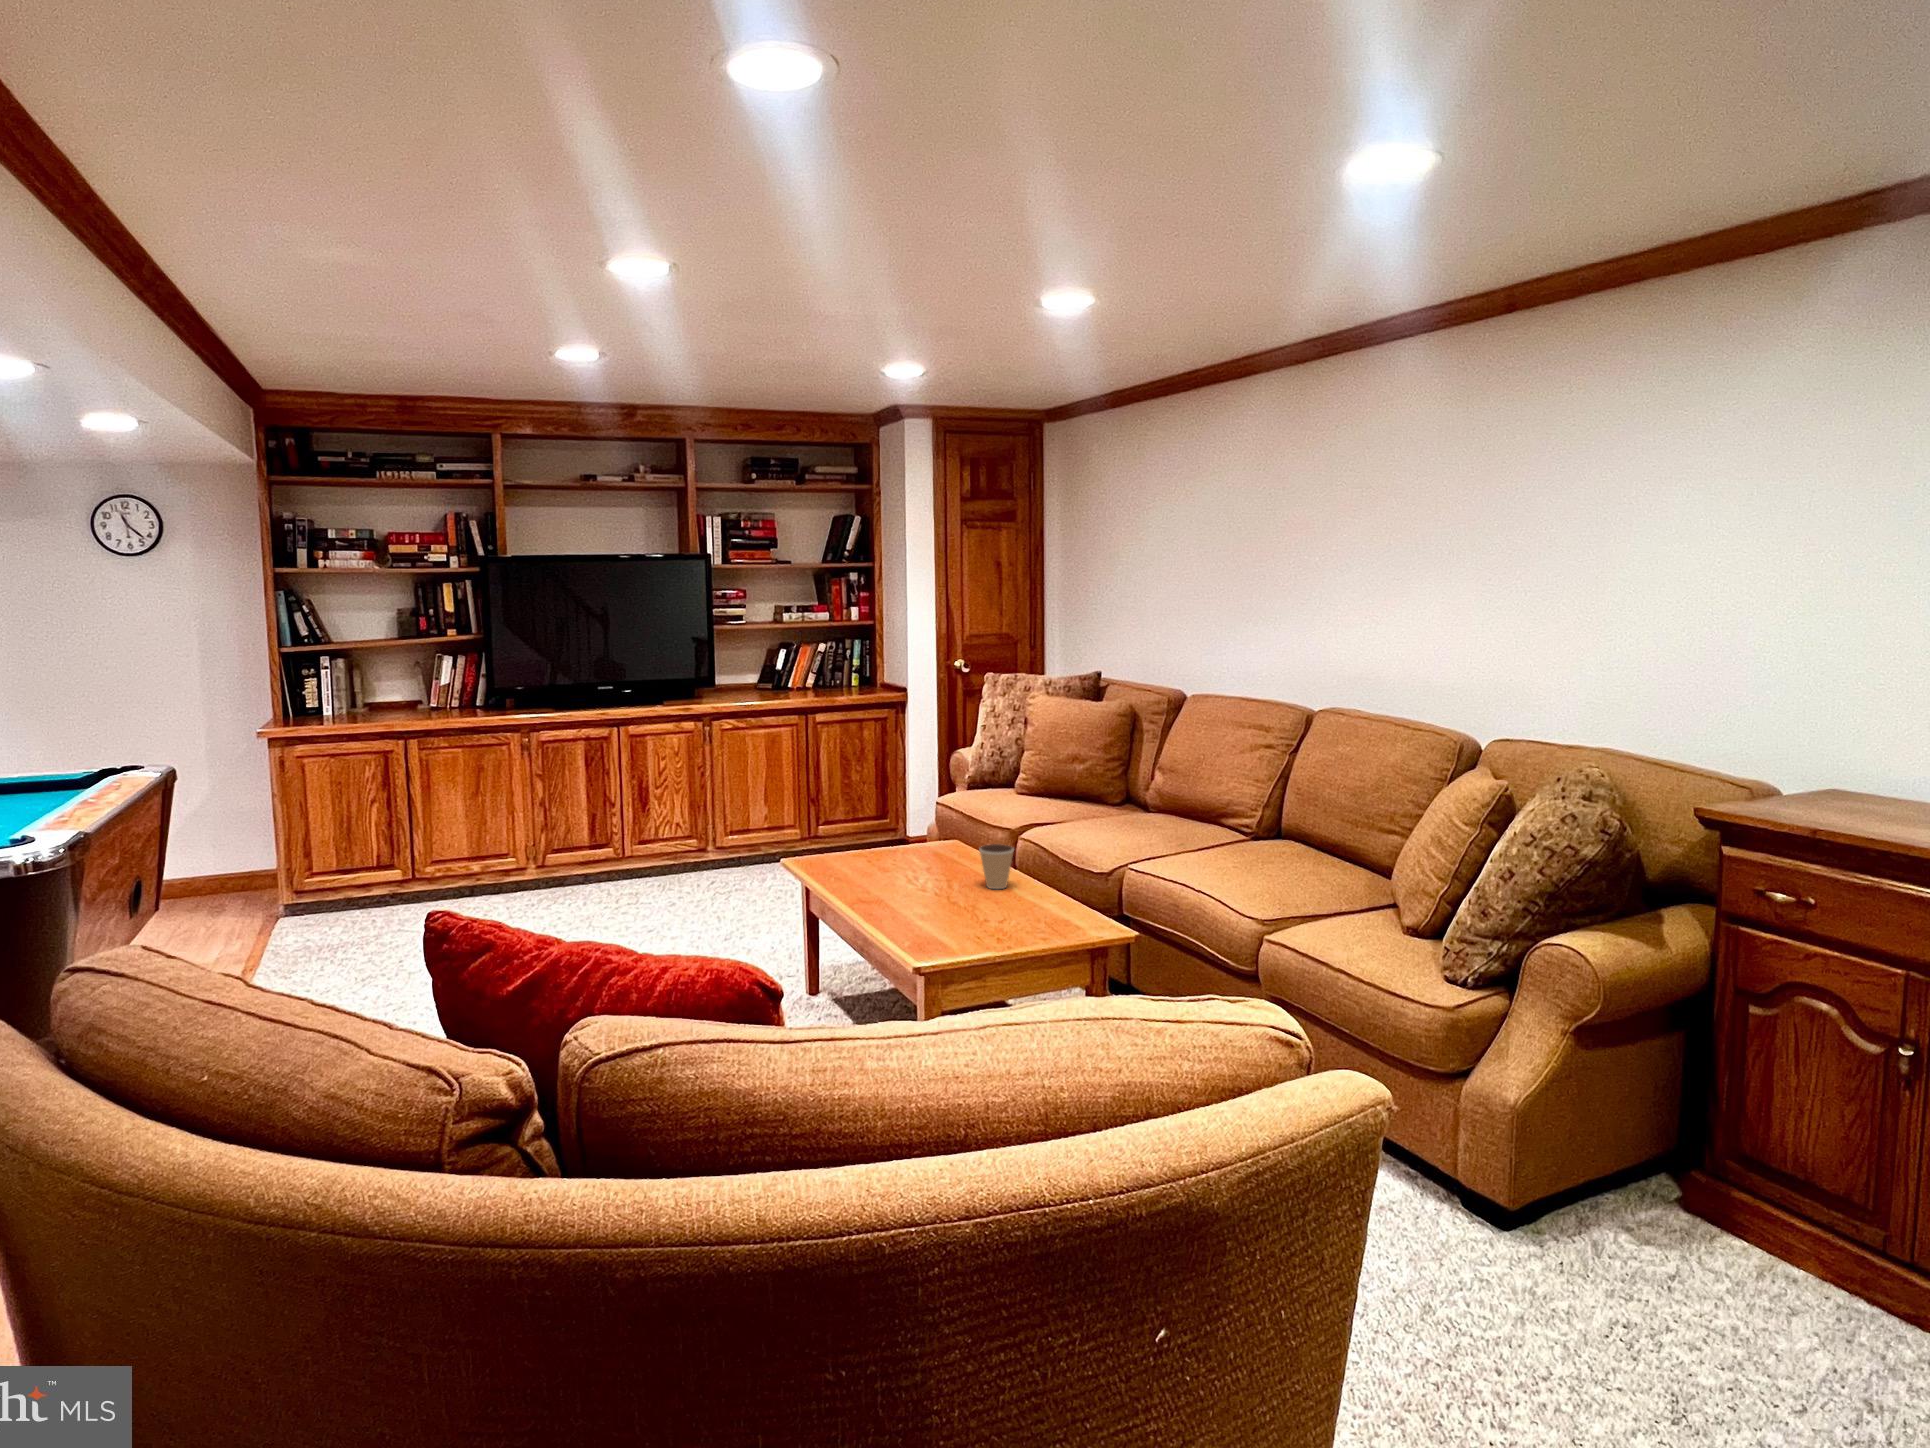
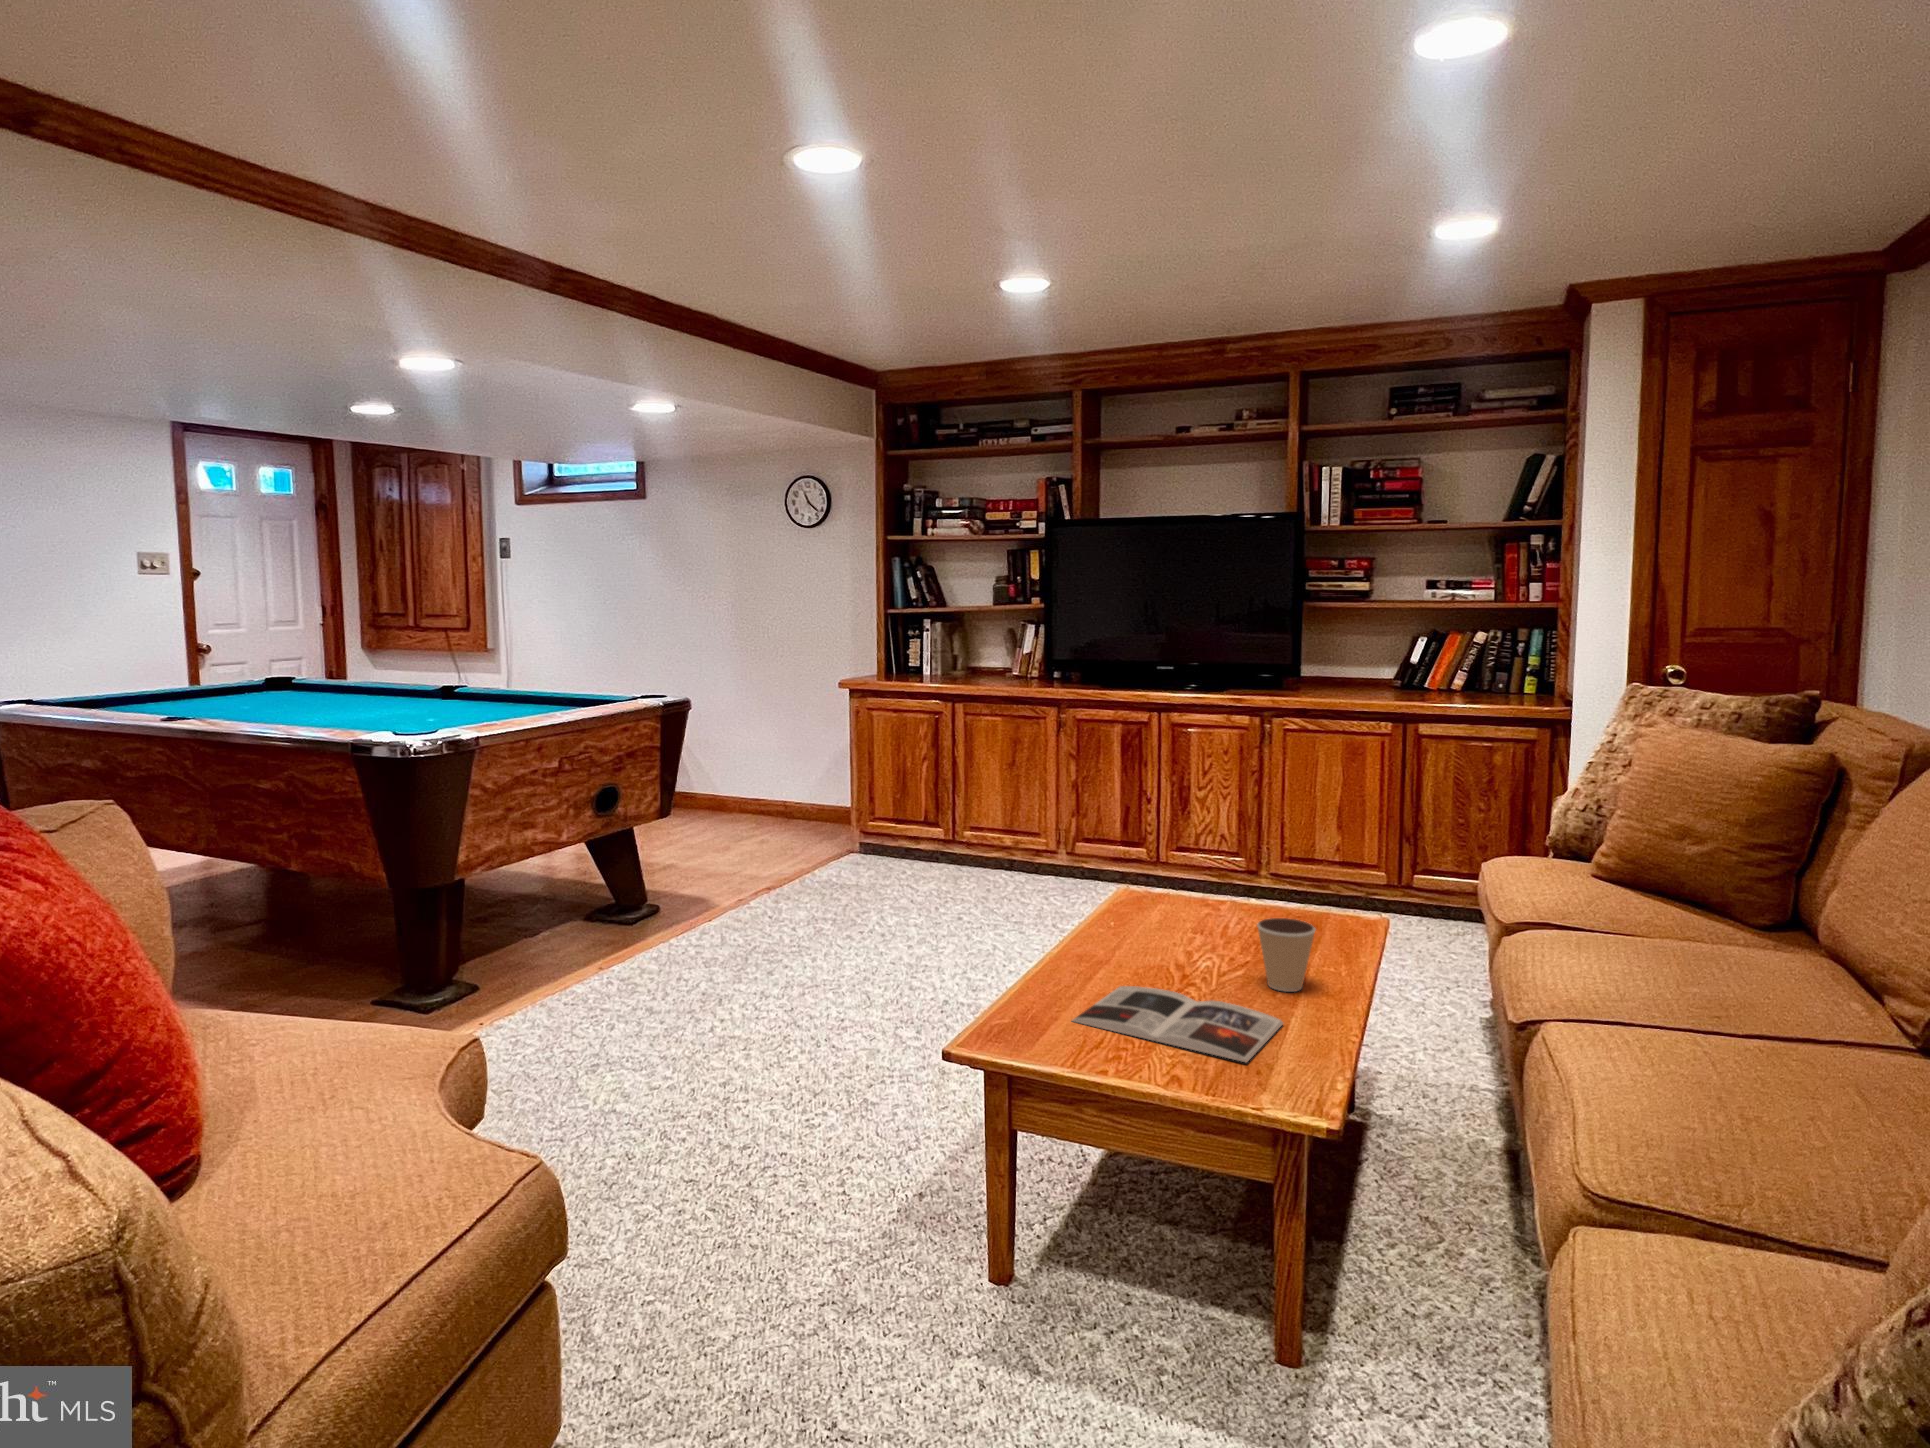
magazine: none [931,900,1061,934] -> present [1072,986,1283,1062]

